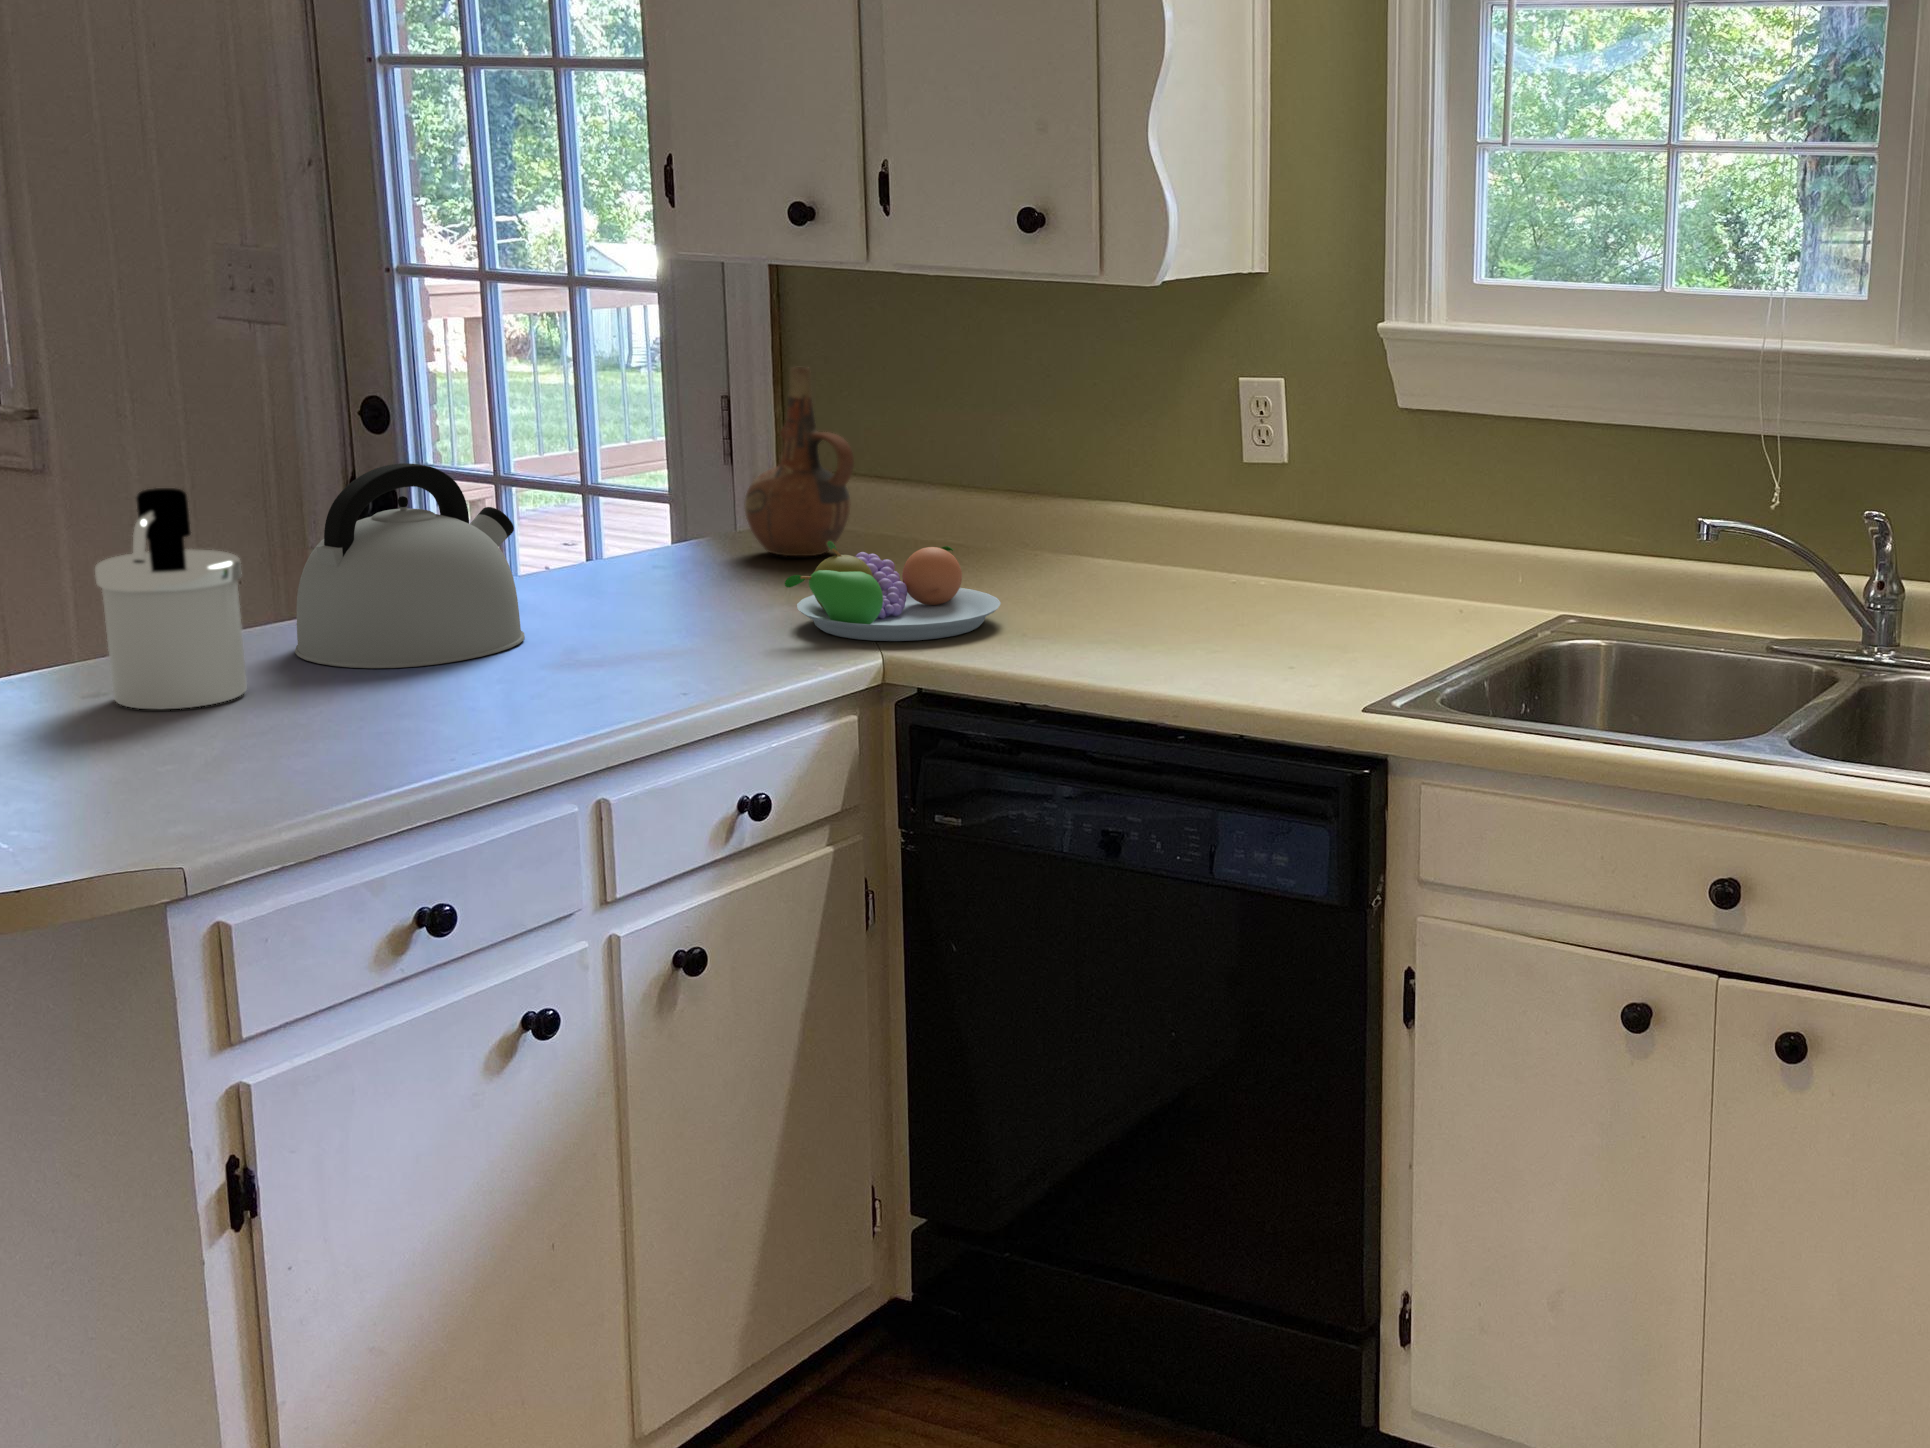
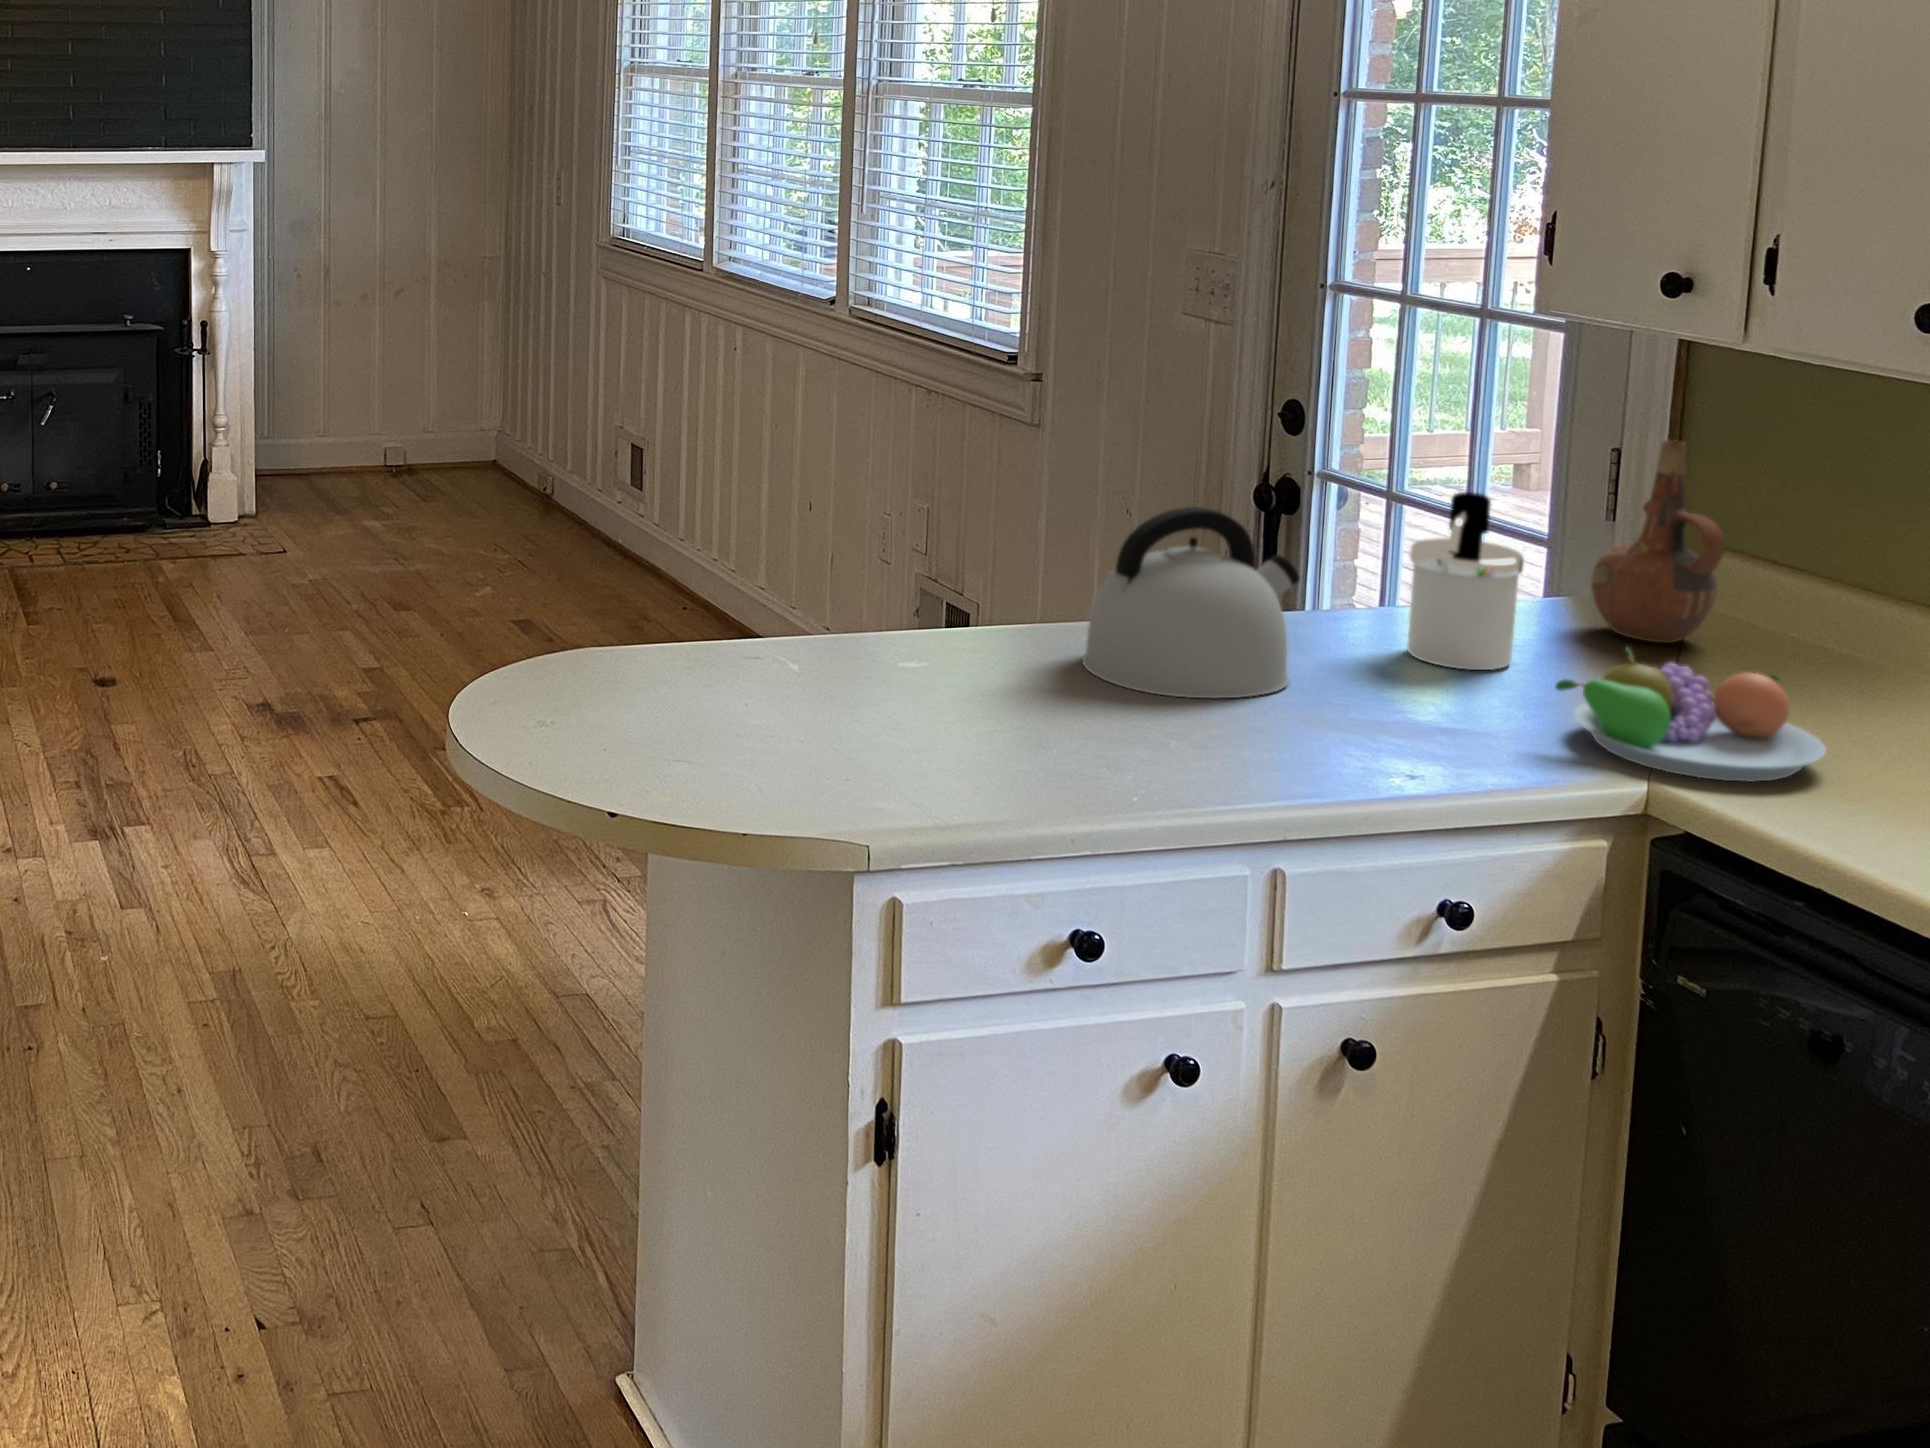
soap dispenser: present [95,488,247,710] -> present [1407,492,1524,670]

